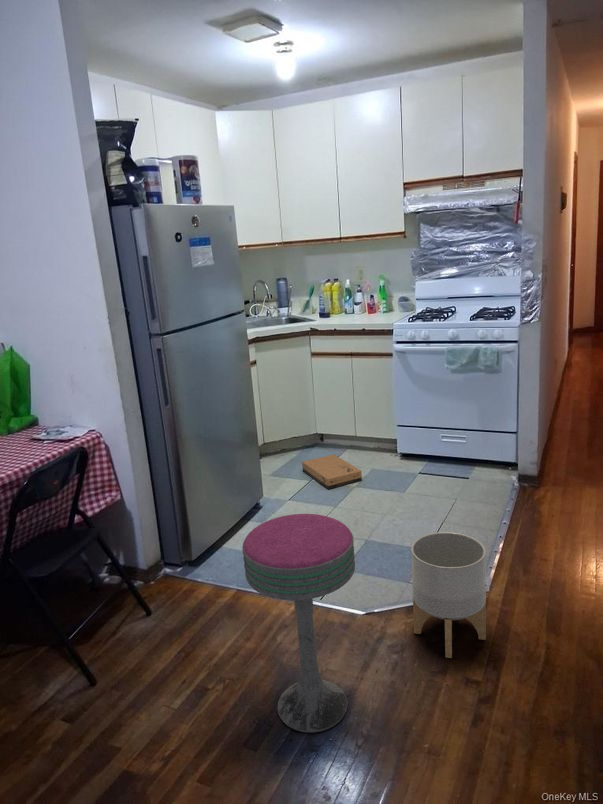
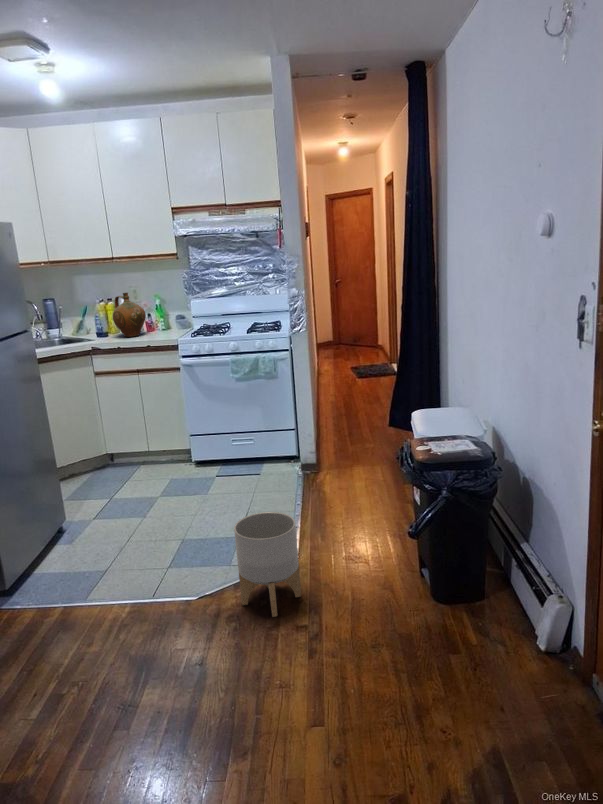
ceramic jug: none [335,272,368,318] -> present [113,293,146,337]
cardboard box: present [302,454,362,489] -> none [97,471,162,504]
bar stool: present [242,514,355,733] -> none [95,509,200,703]

